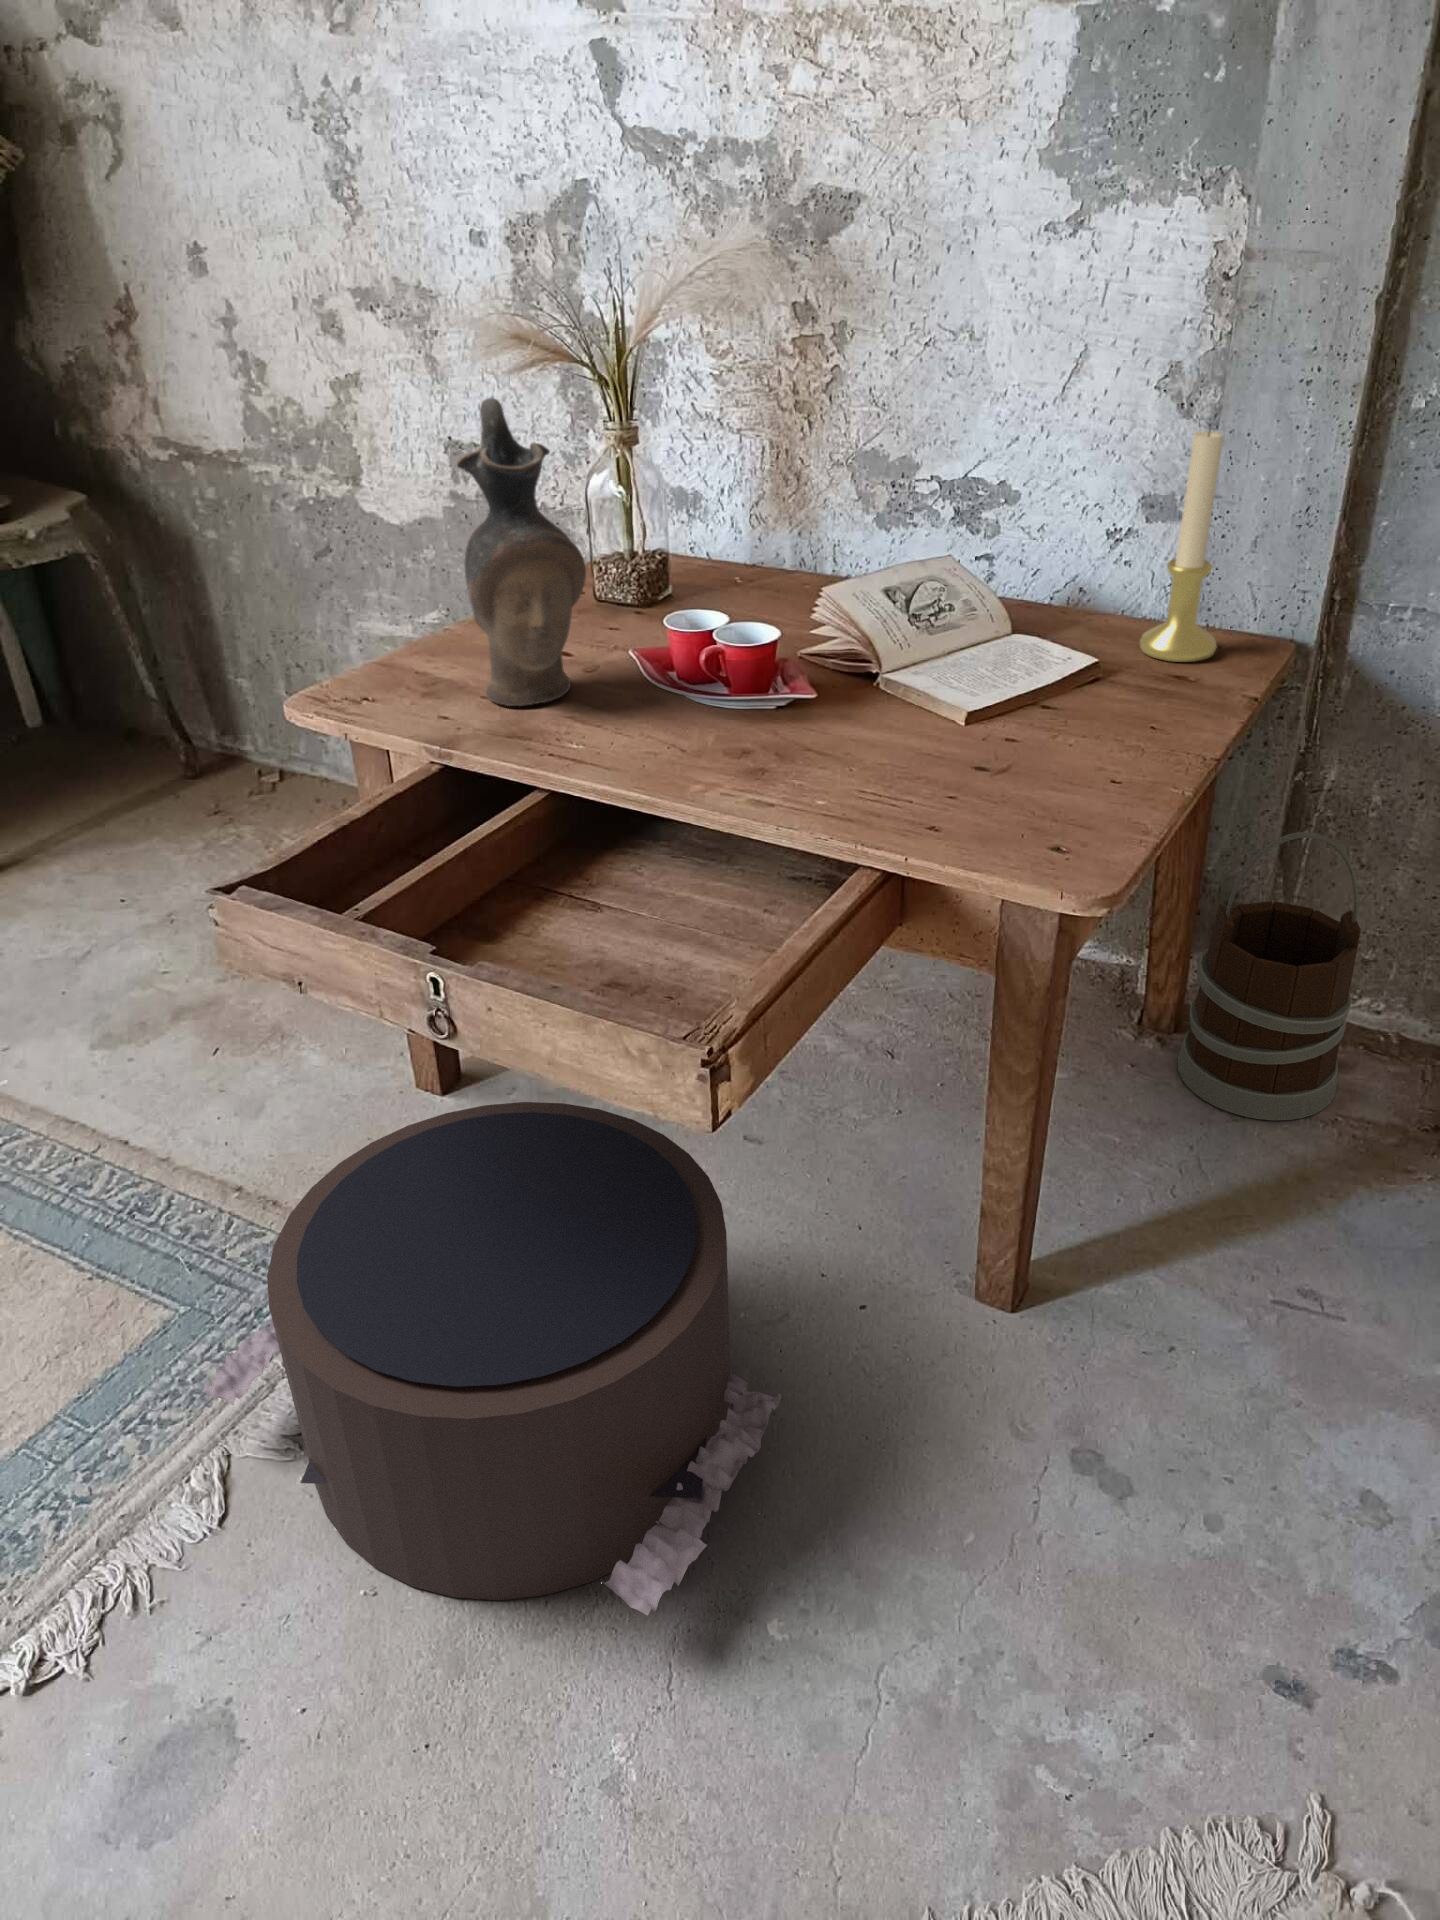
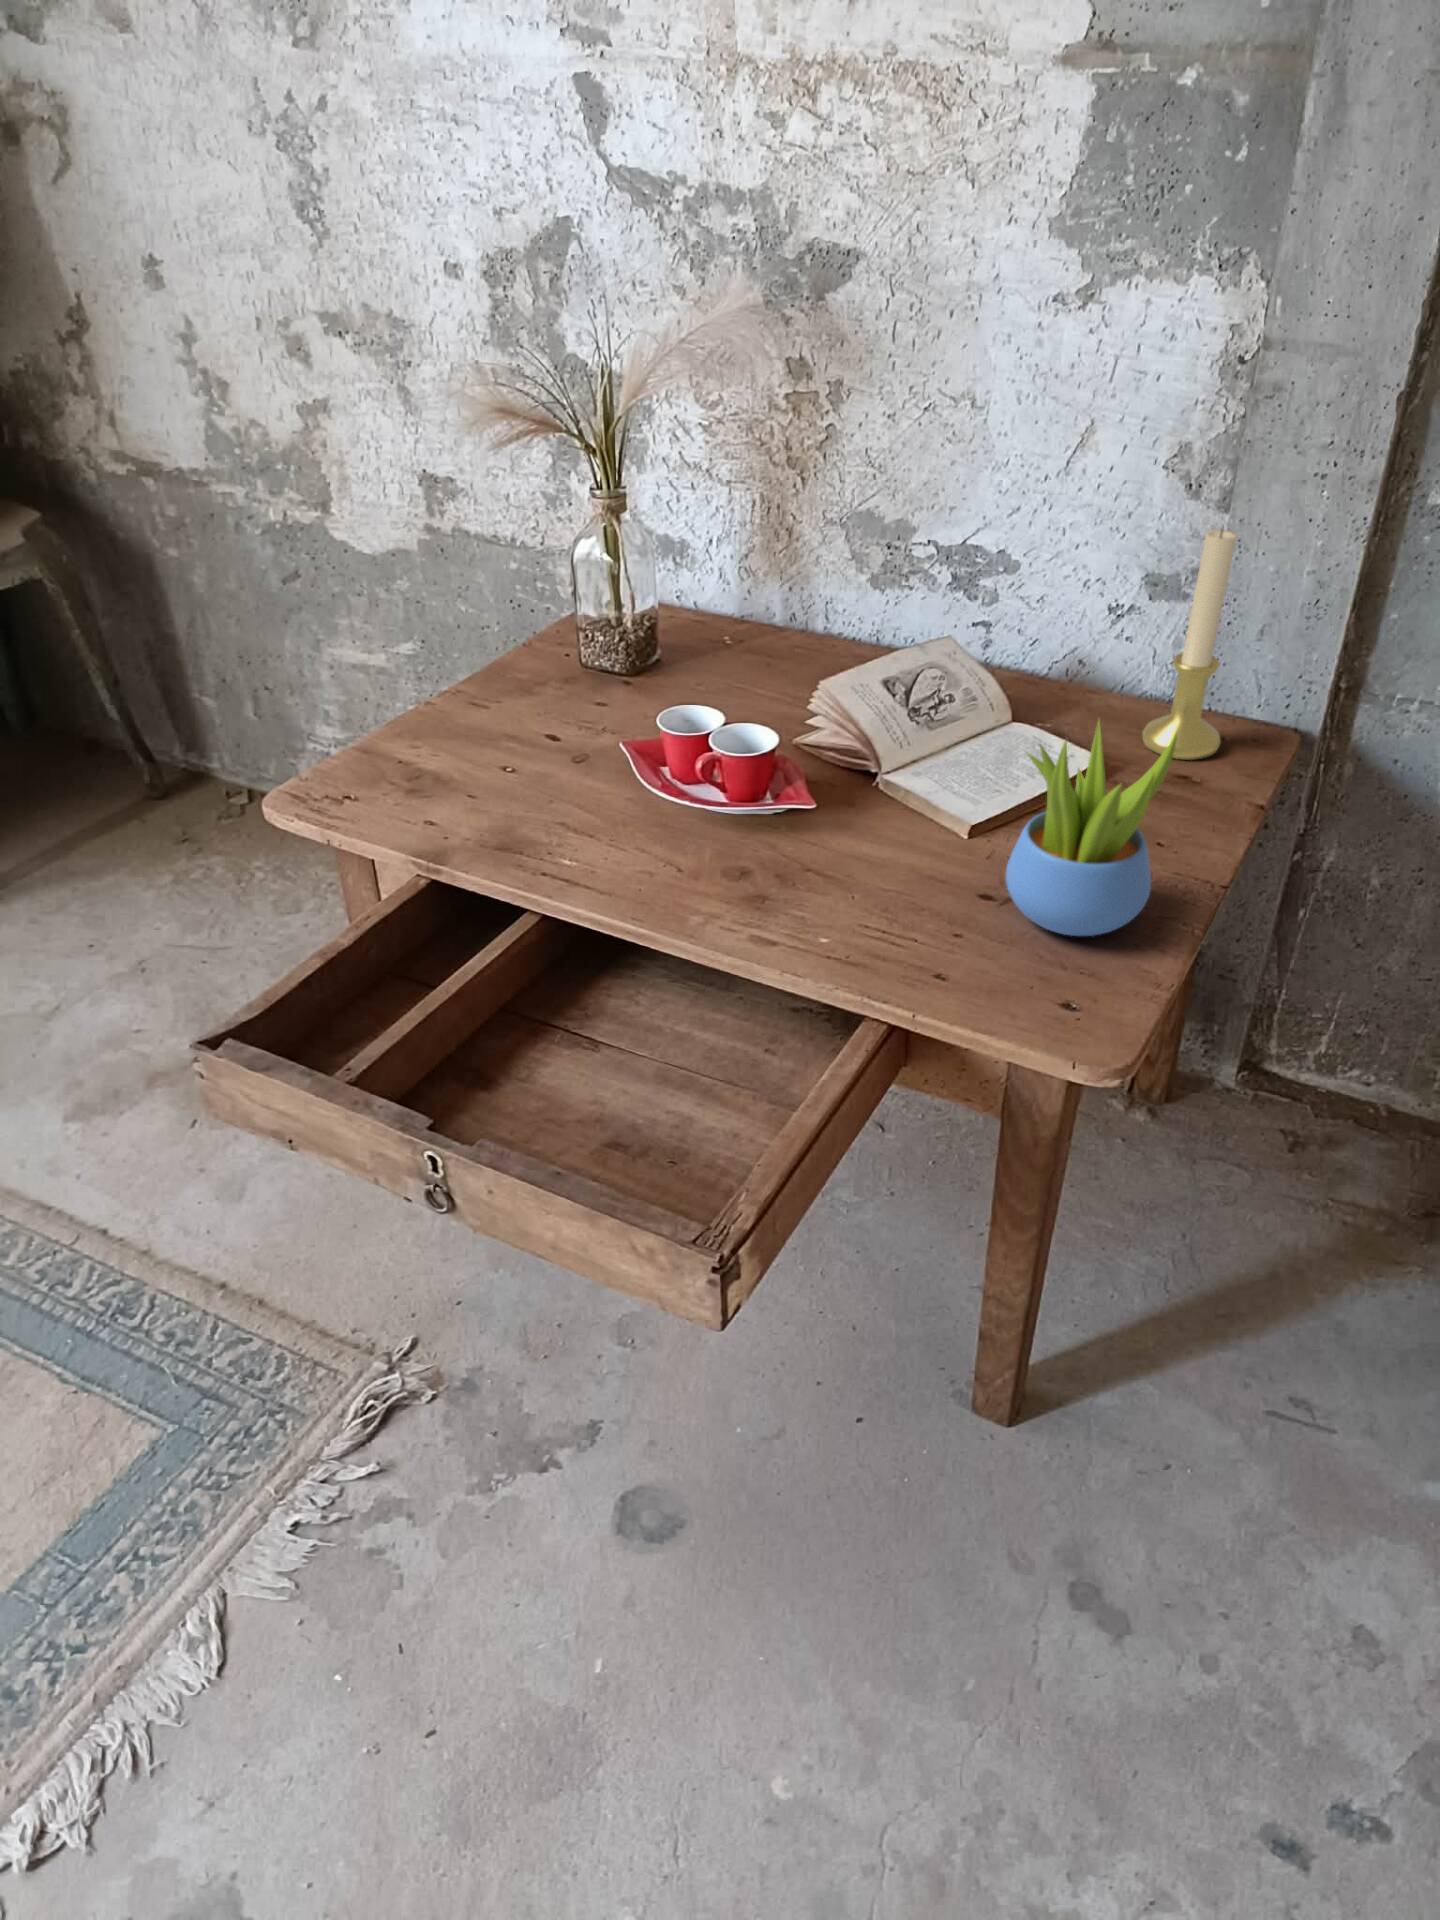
ceramic pitcher: present [457,398,586,706] -> none [444,495,579,812]
succulent plant: none [996,577,1156,792] -> present [1006,720,1178,936]
wooden bucket: present [1177,832,1361,1120] -> none [1166,926,1355,1204]
pouf: present [203,1102,781,1616] -> none [196,1227,784,1796]

